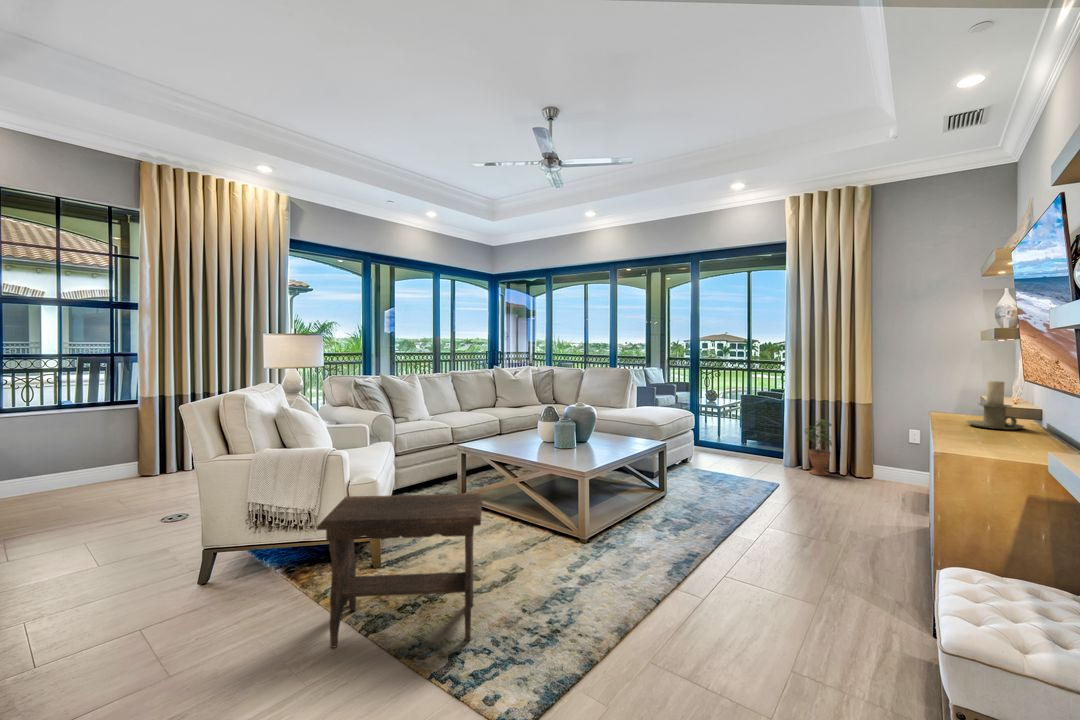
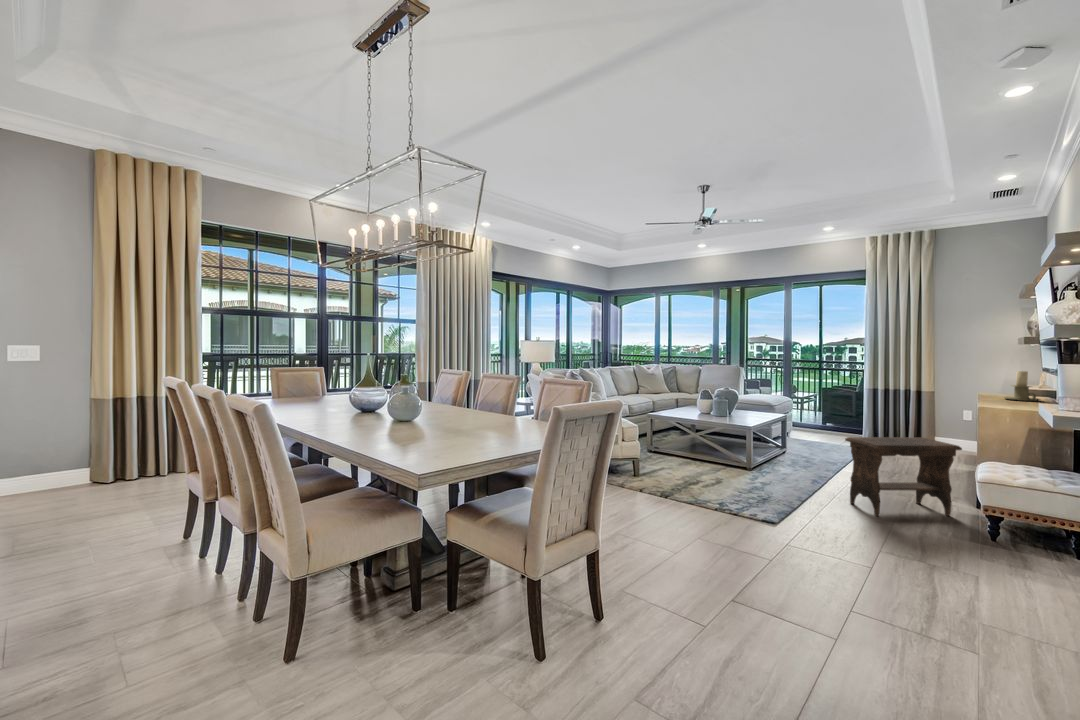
potted plant: present [805,419,832,476] -> none [881,400,904,443]
footstool: present [317,494,482,647] -> present [845,437,962,516]

